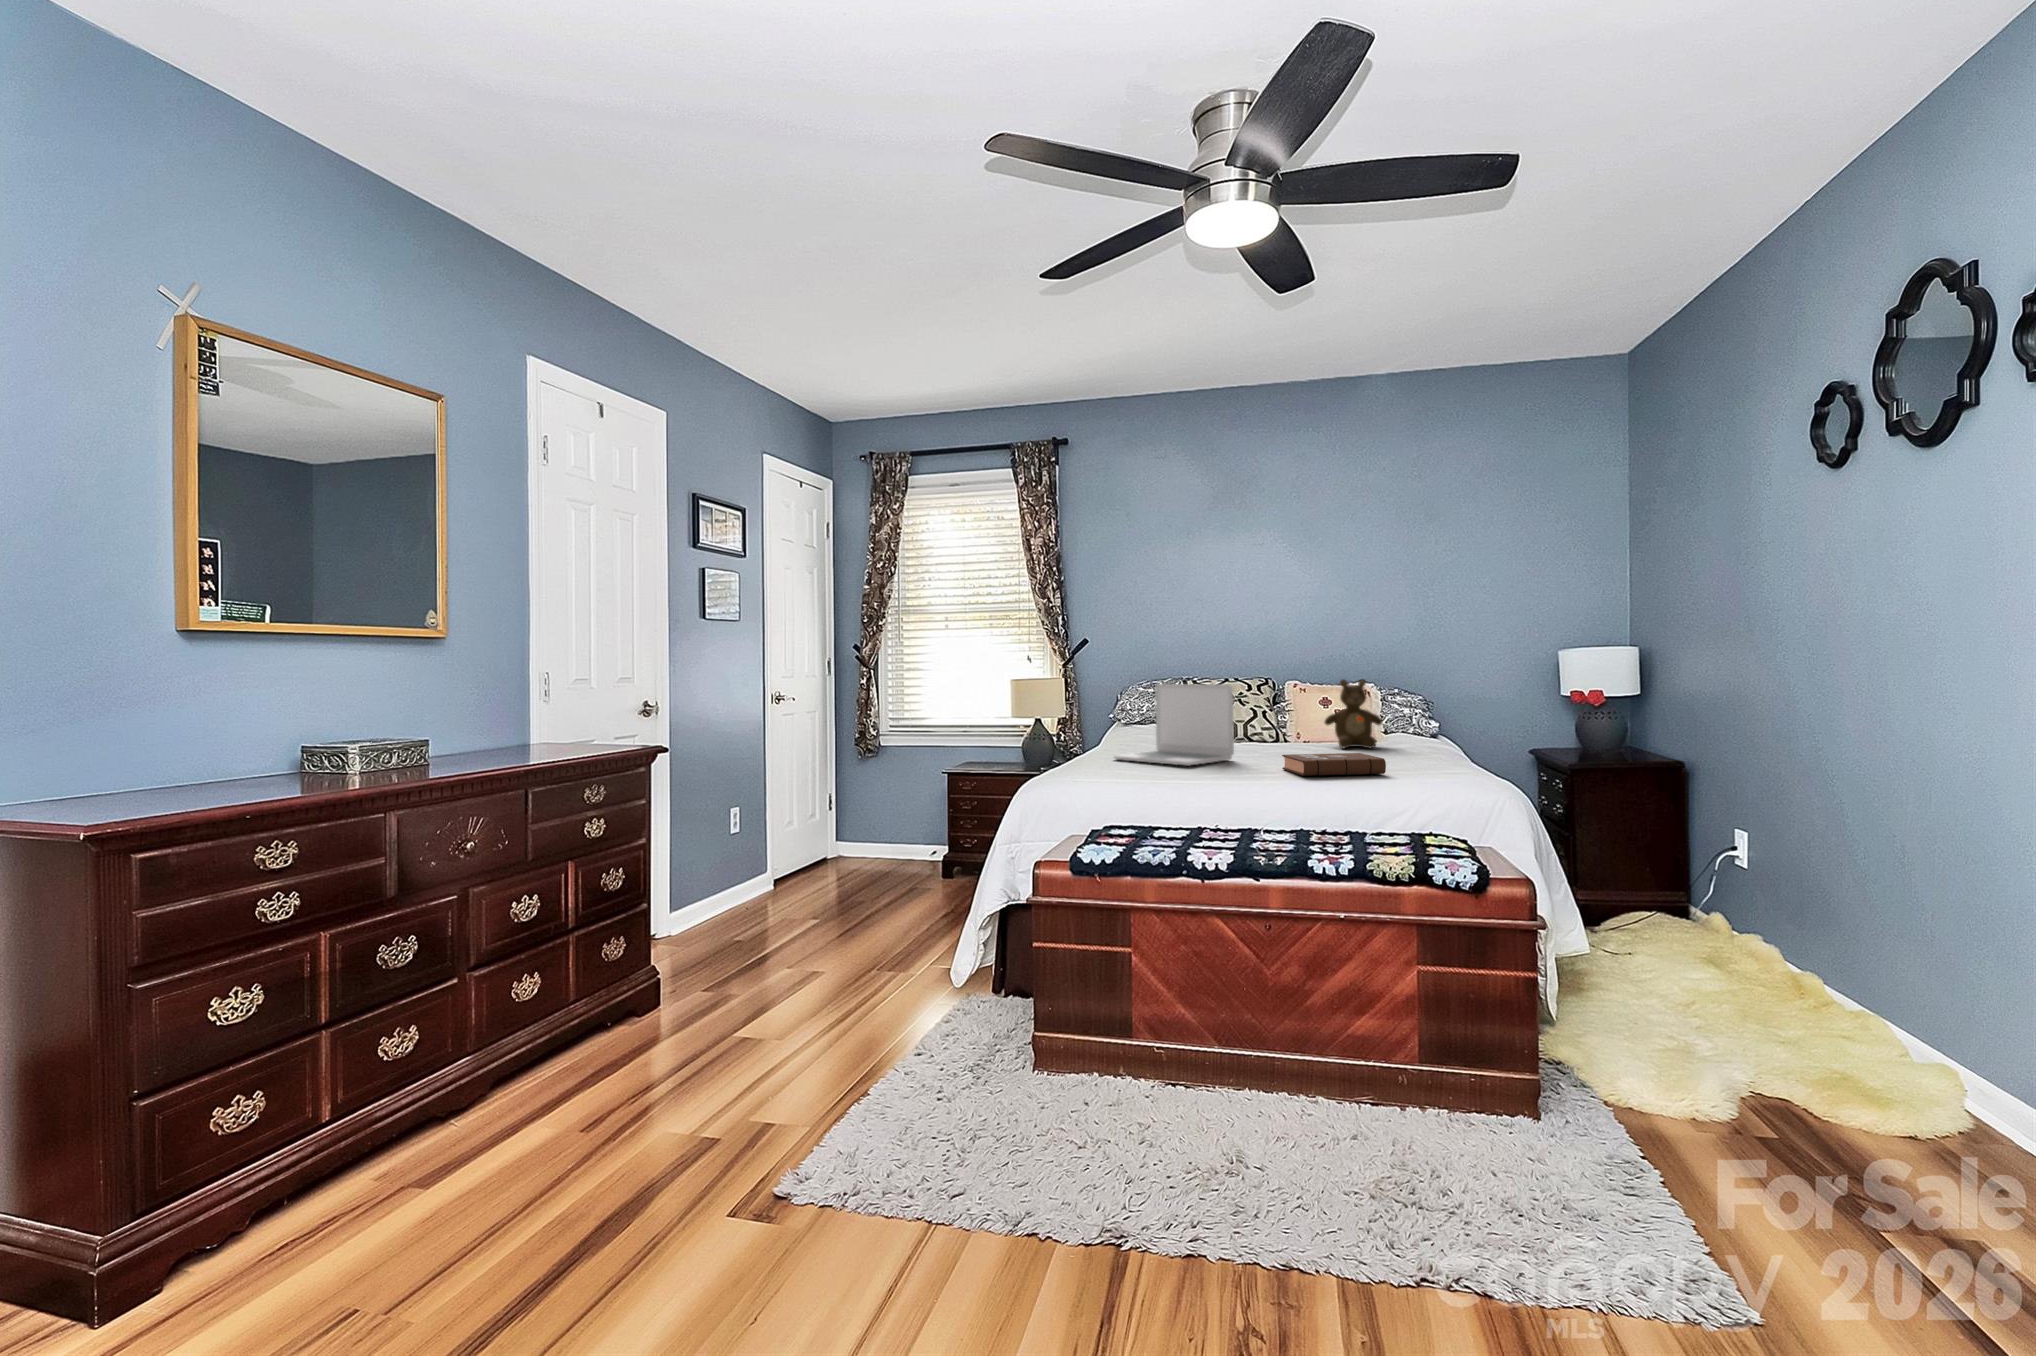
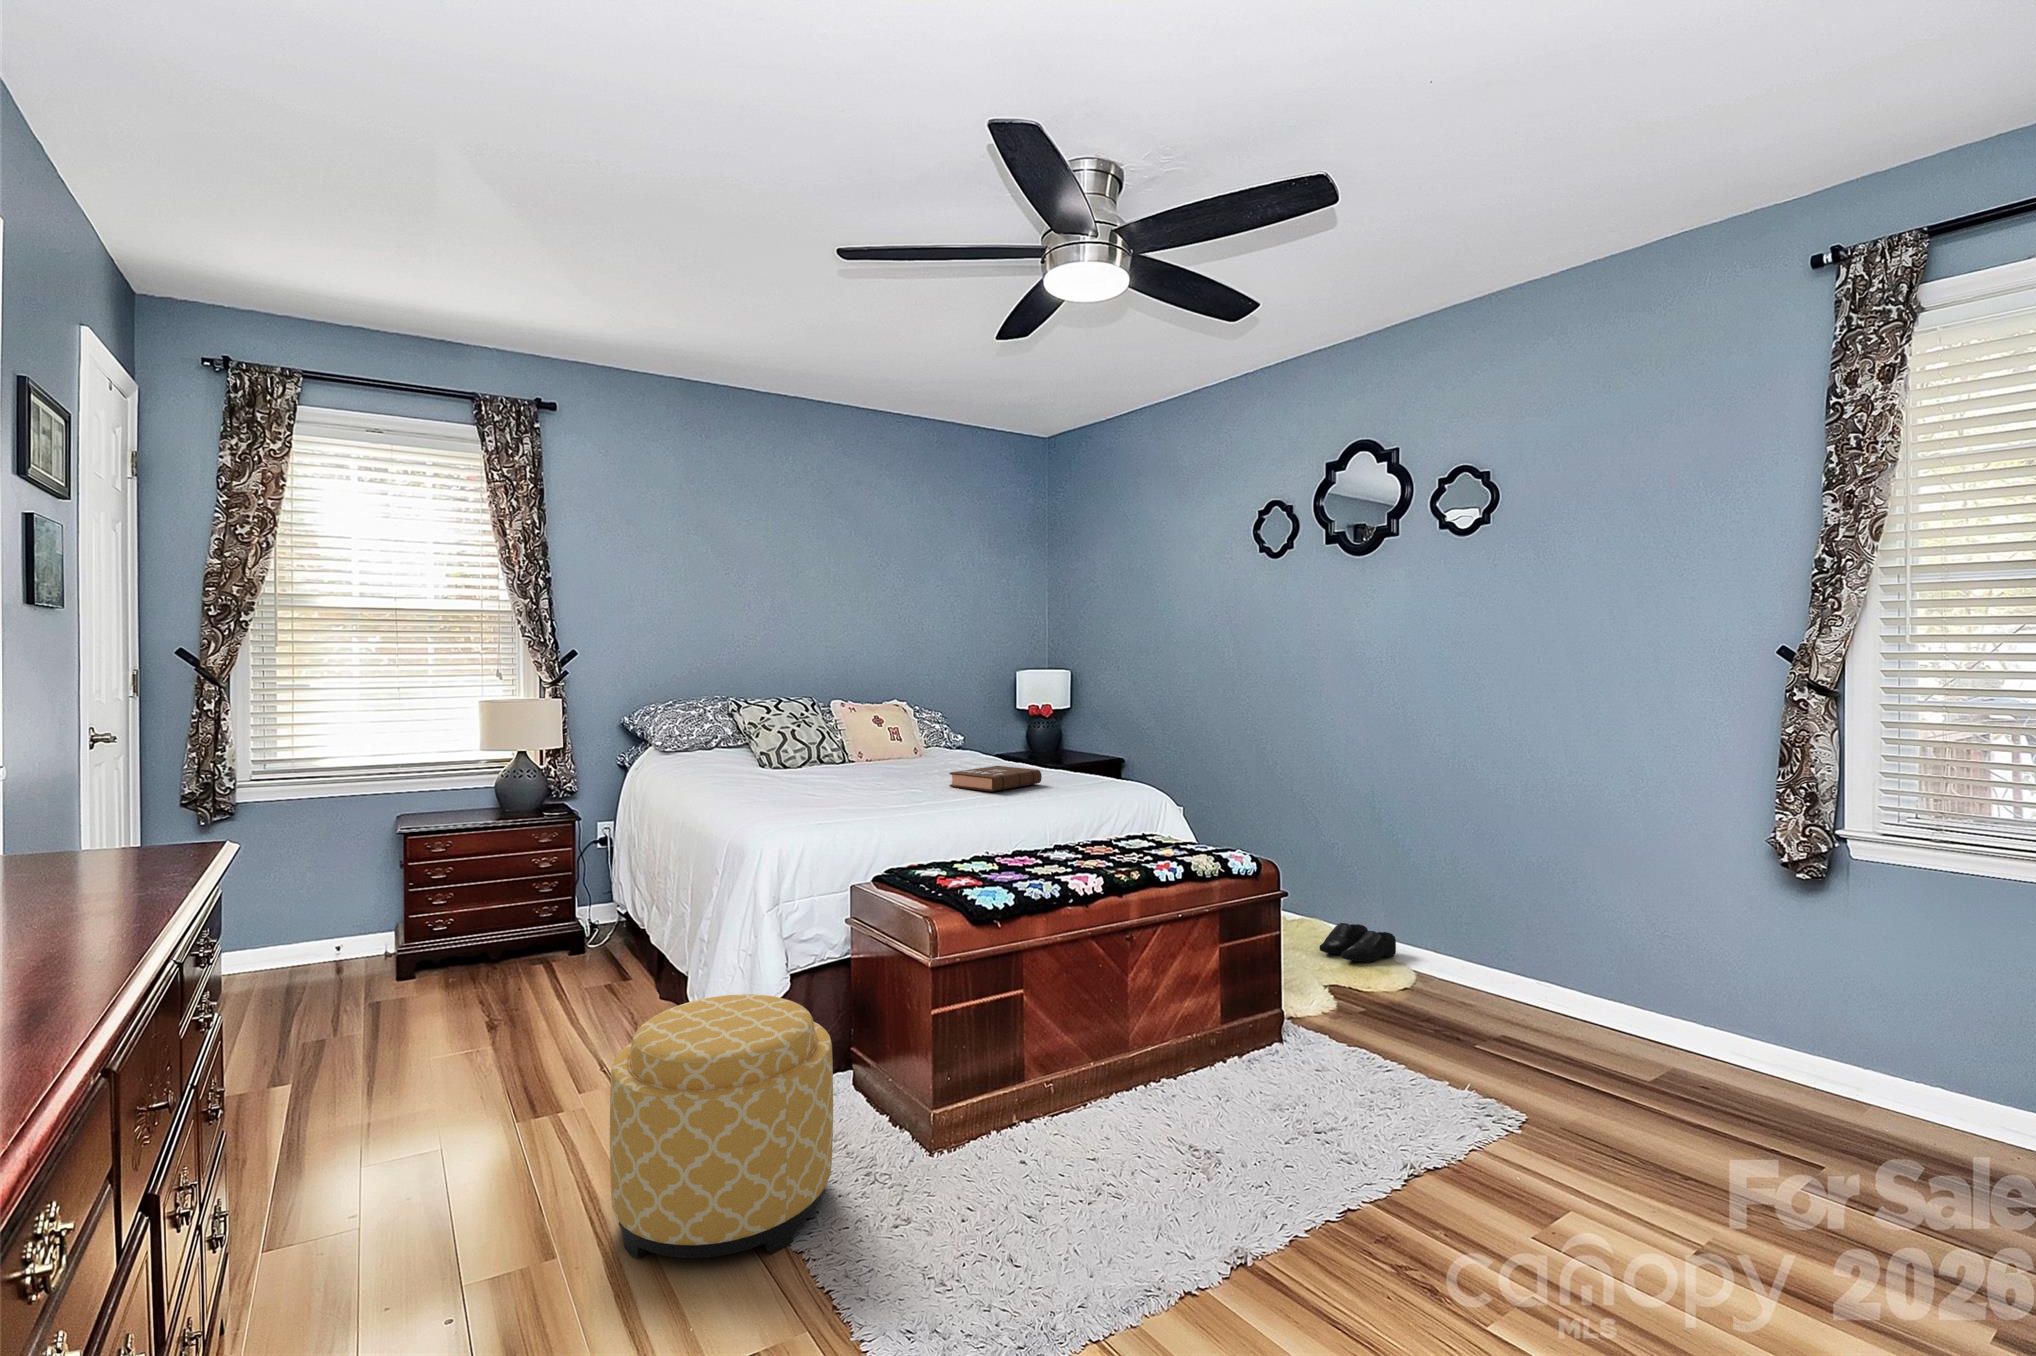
teddy bear: present [1325,679,1382,748] -> none [900,696,951,761]
laptop: present [1114,684,1234,766] -> none [762,704,879,791]
ottoman: none [804,895,962,1076] -> present [610,994,833,1259]
shoe: none [1806,1029,1965,1099] -> present [1320,923,1396,962]

